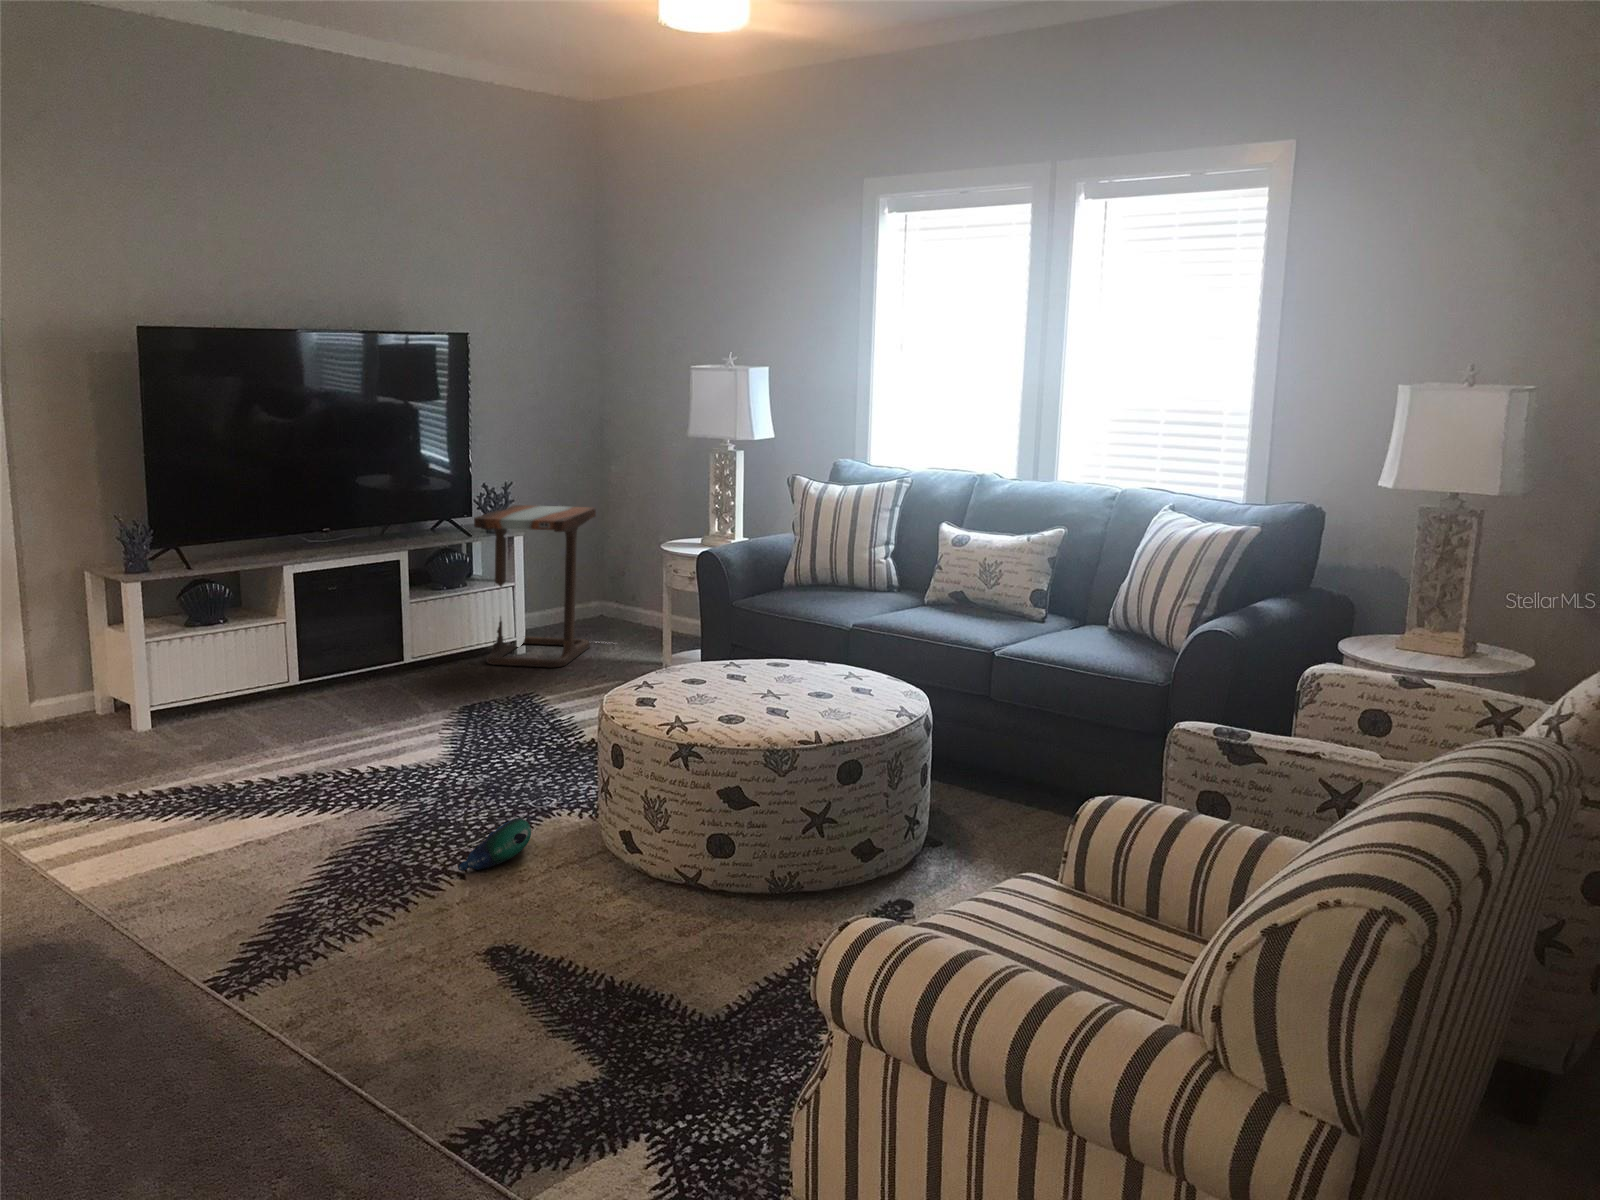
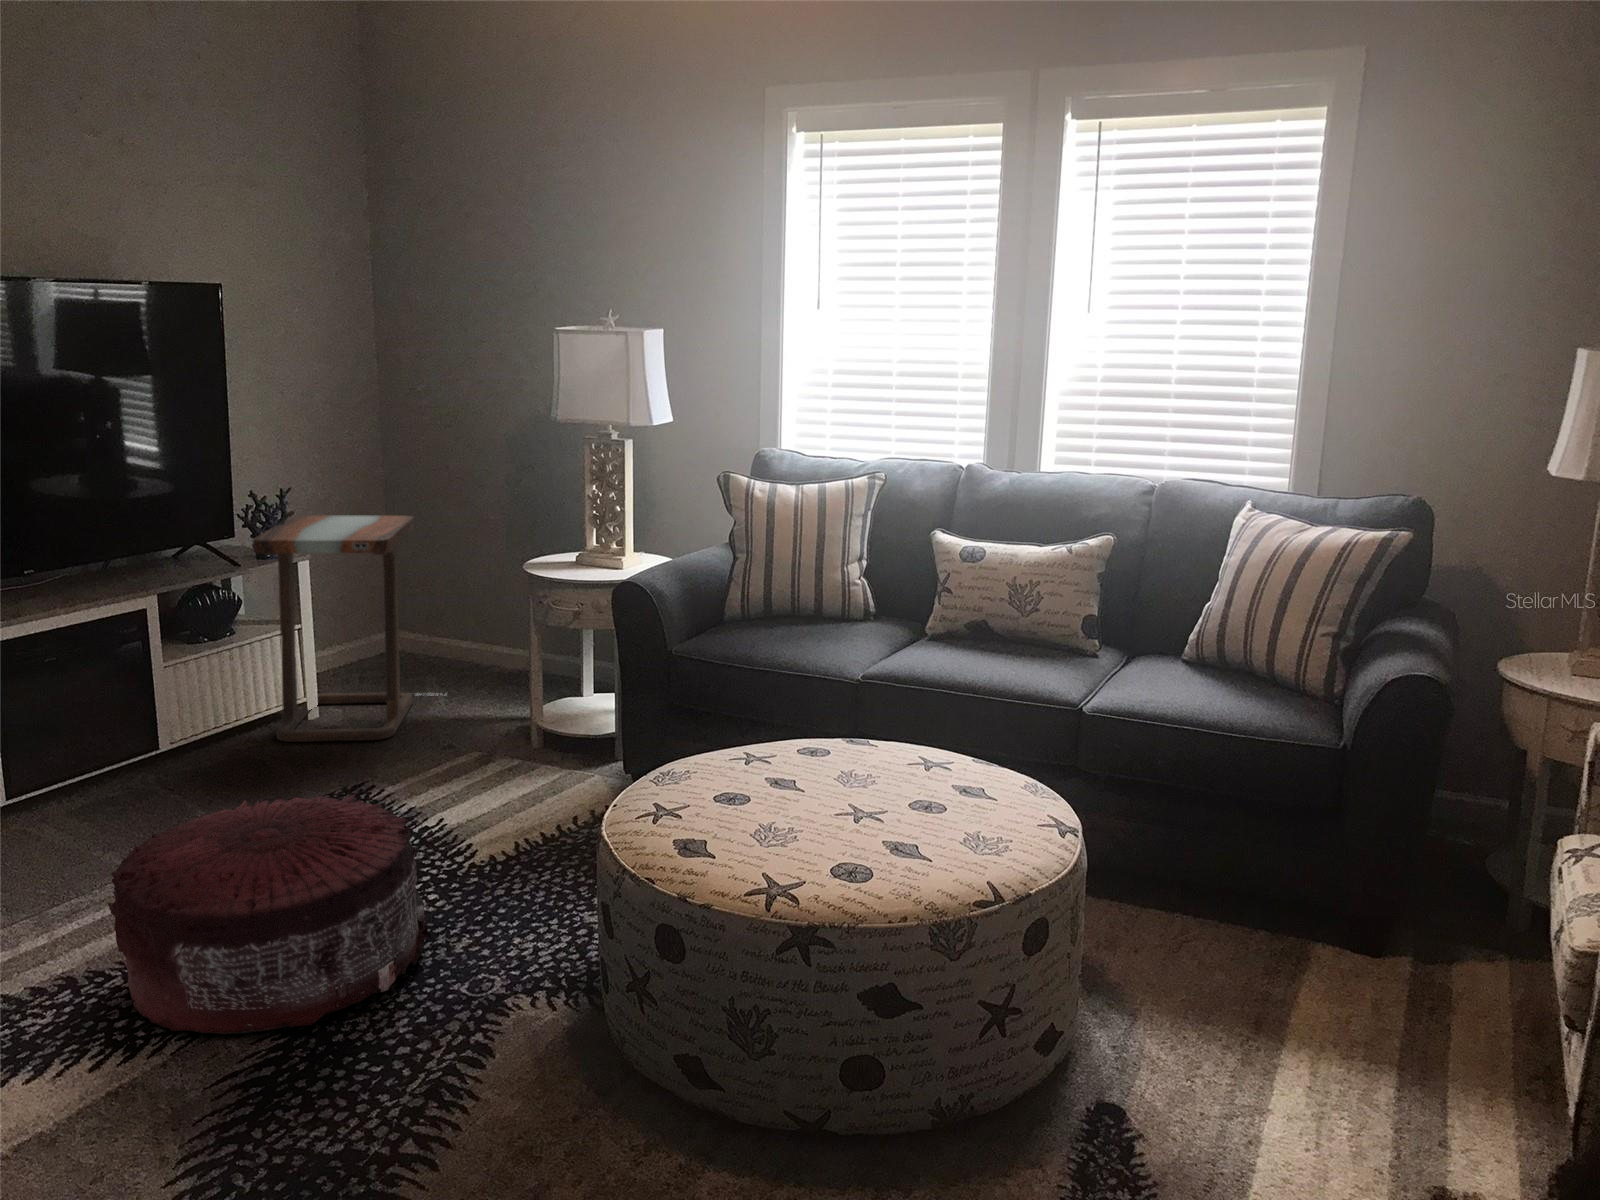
pouf: none [325,676,522,808] -> present [108,794,432,1034]
plush toy: present [458,818,531,870] -> none [420,1036,522,1153]

